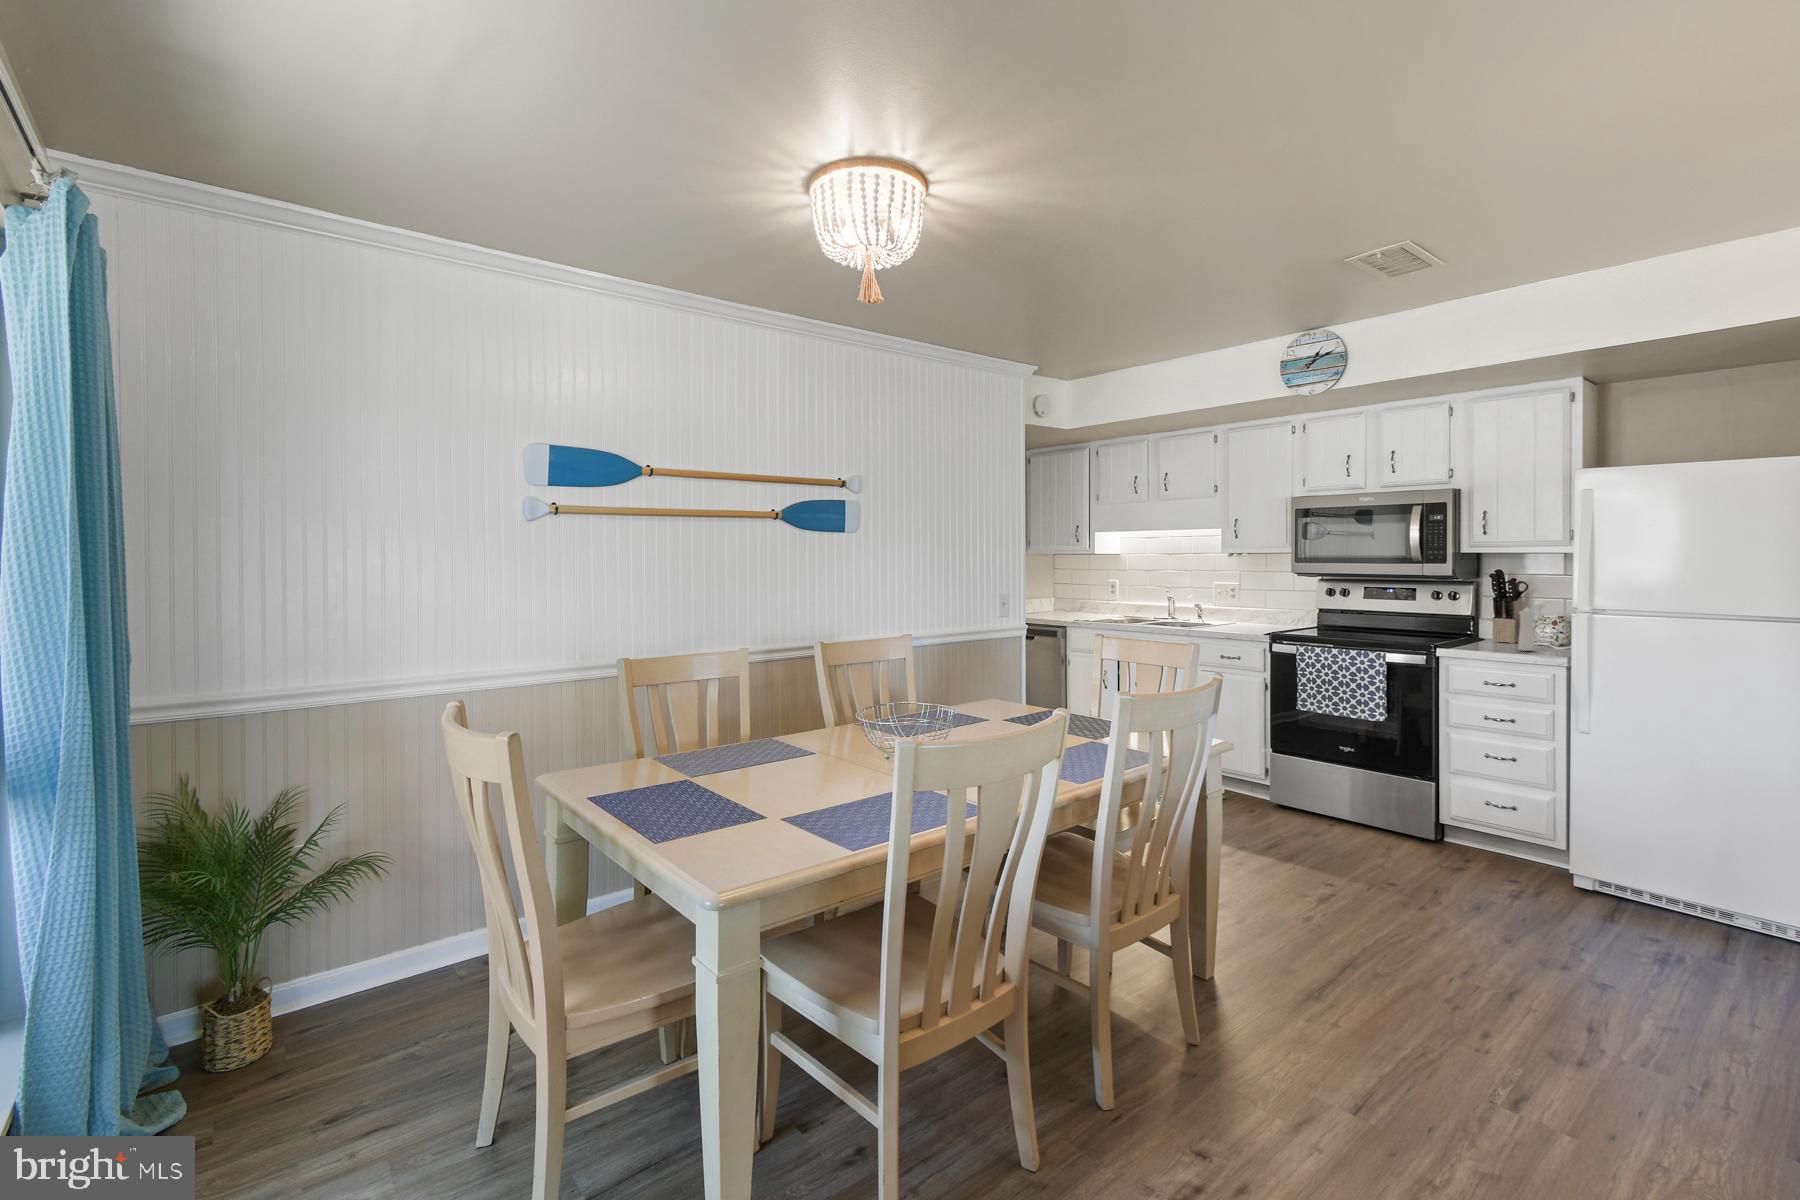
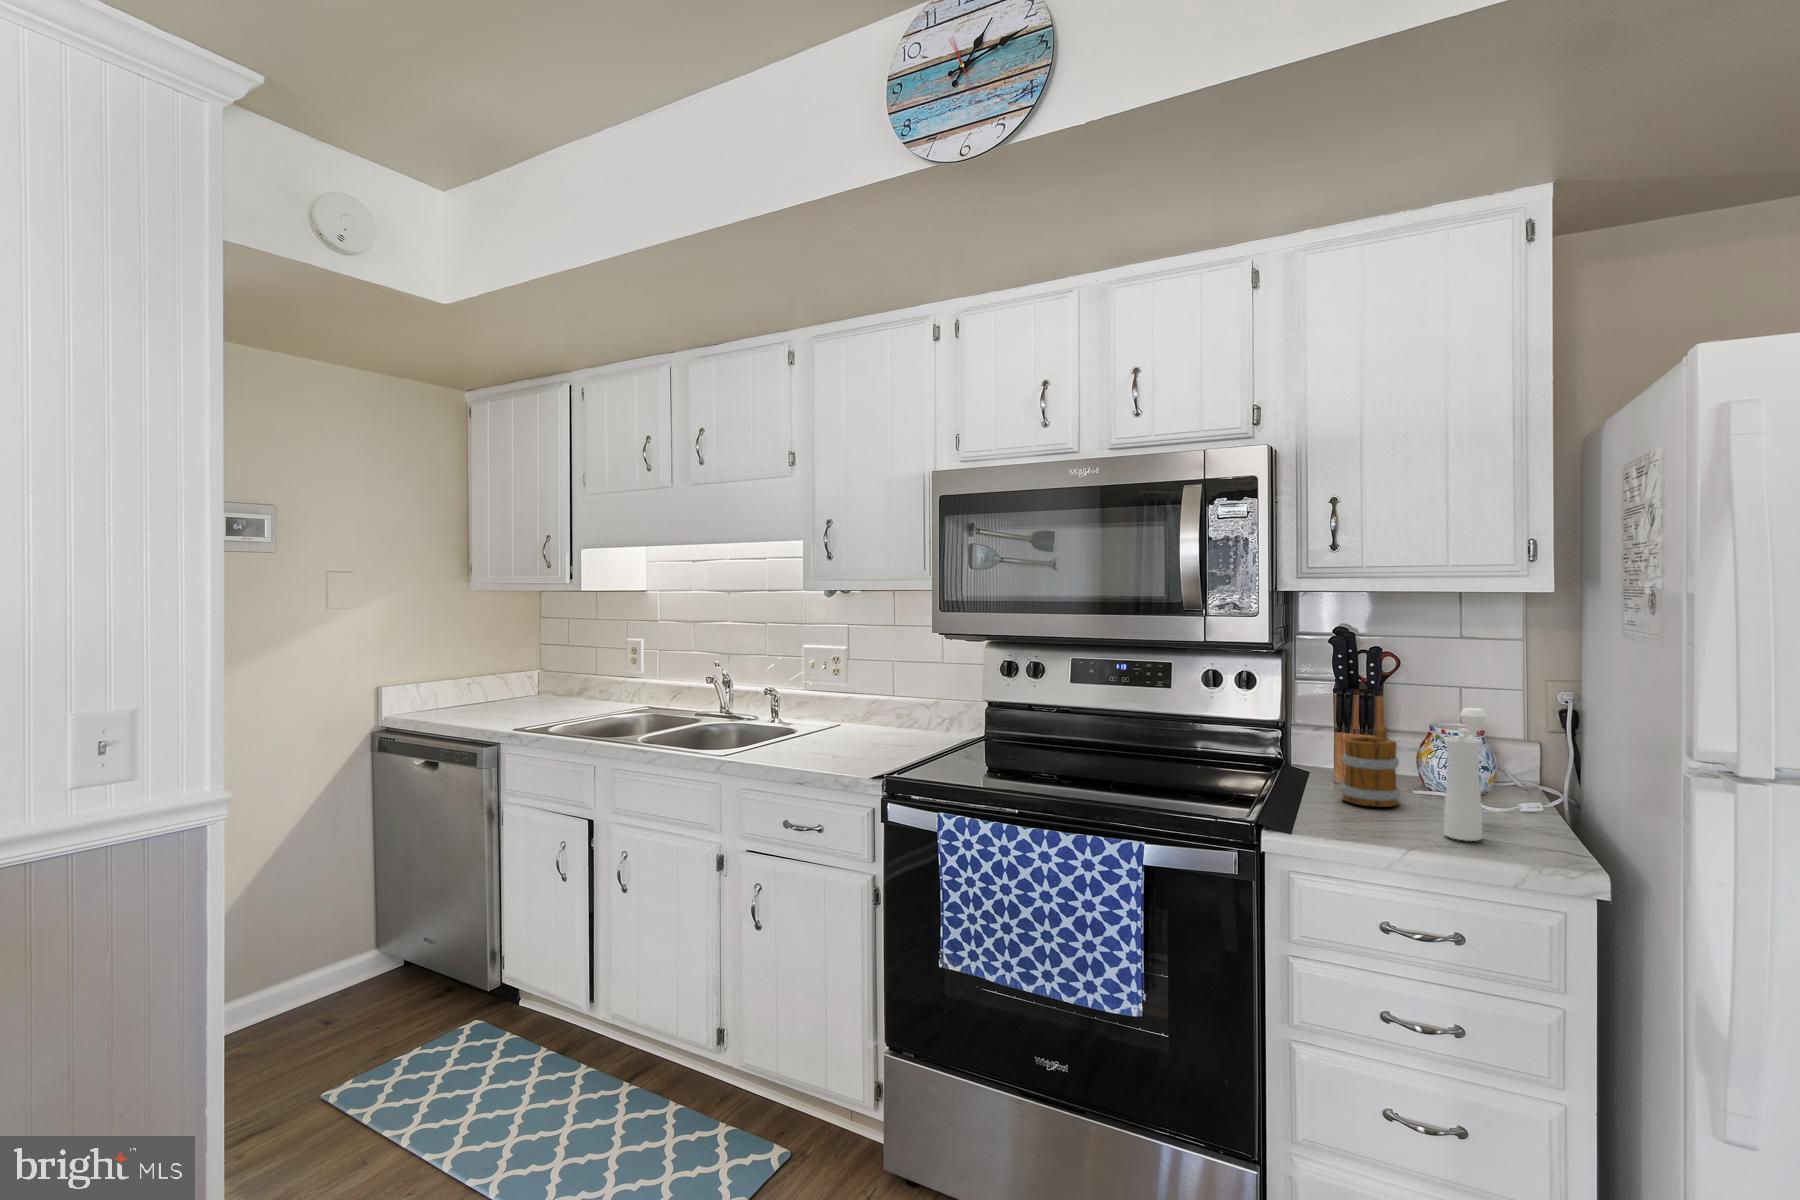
mug: none [1485,611,1514,644] -> present [1340,725,1400,807]

